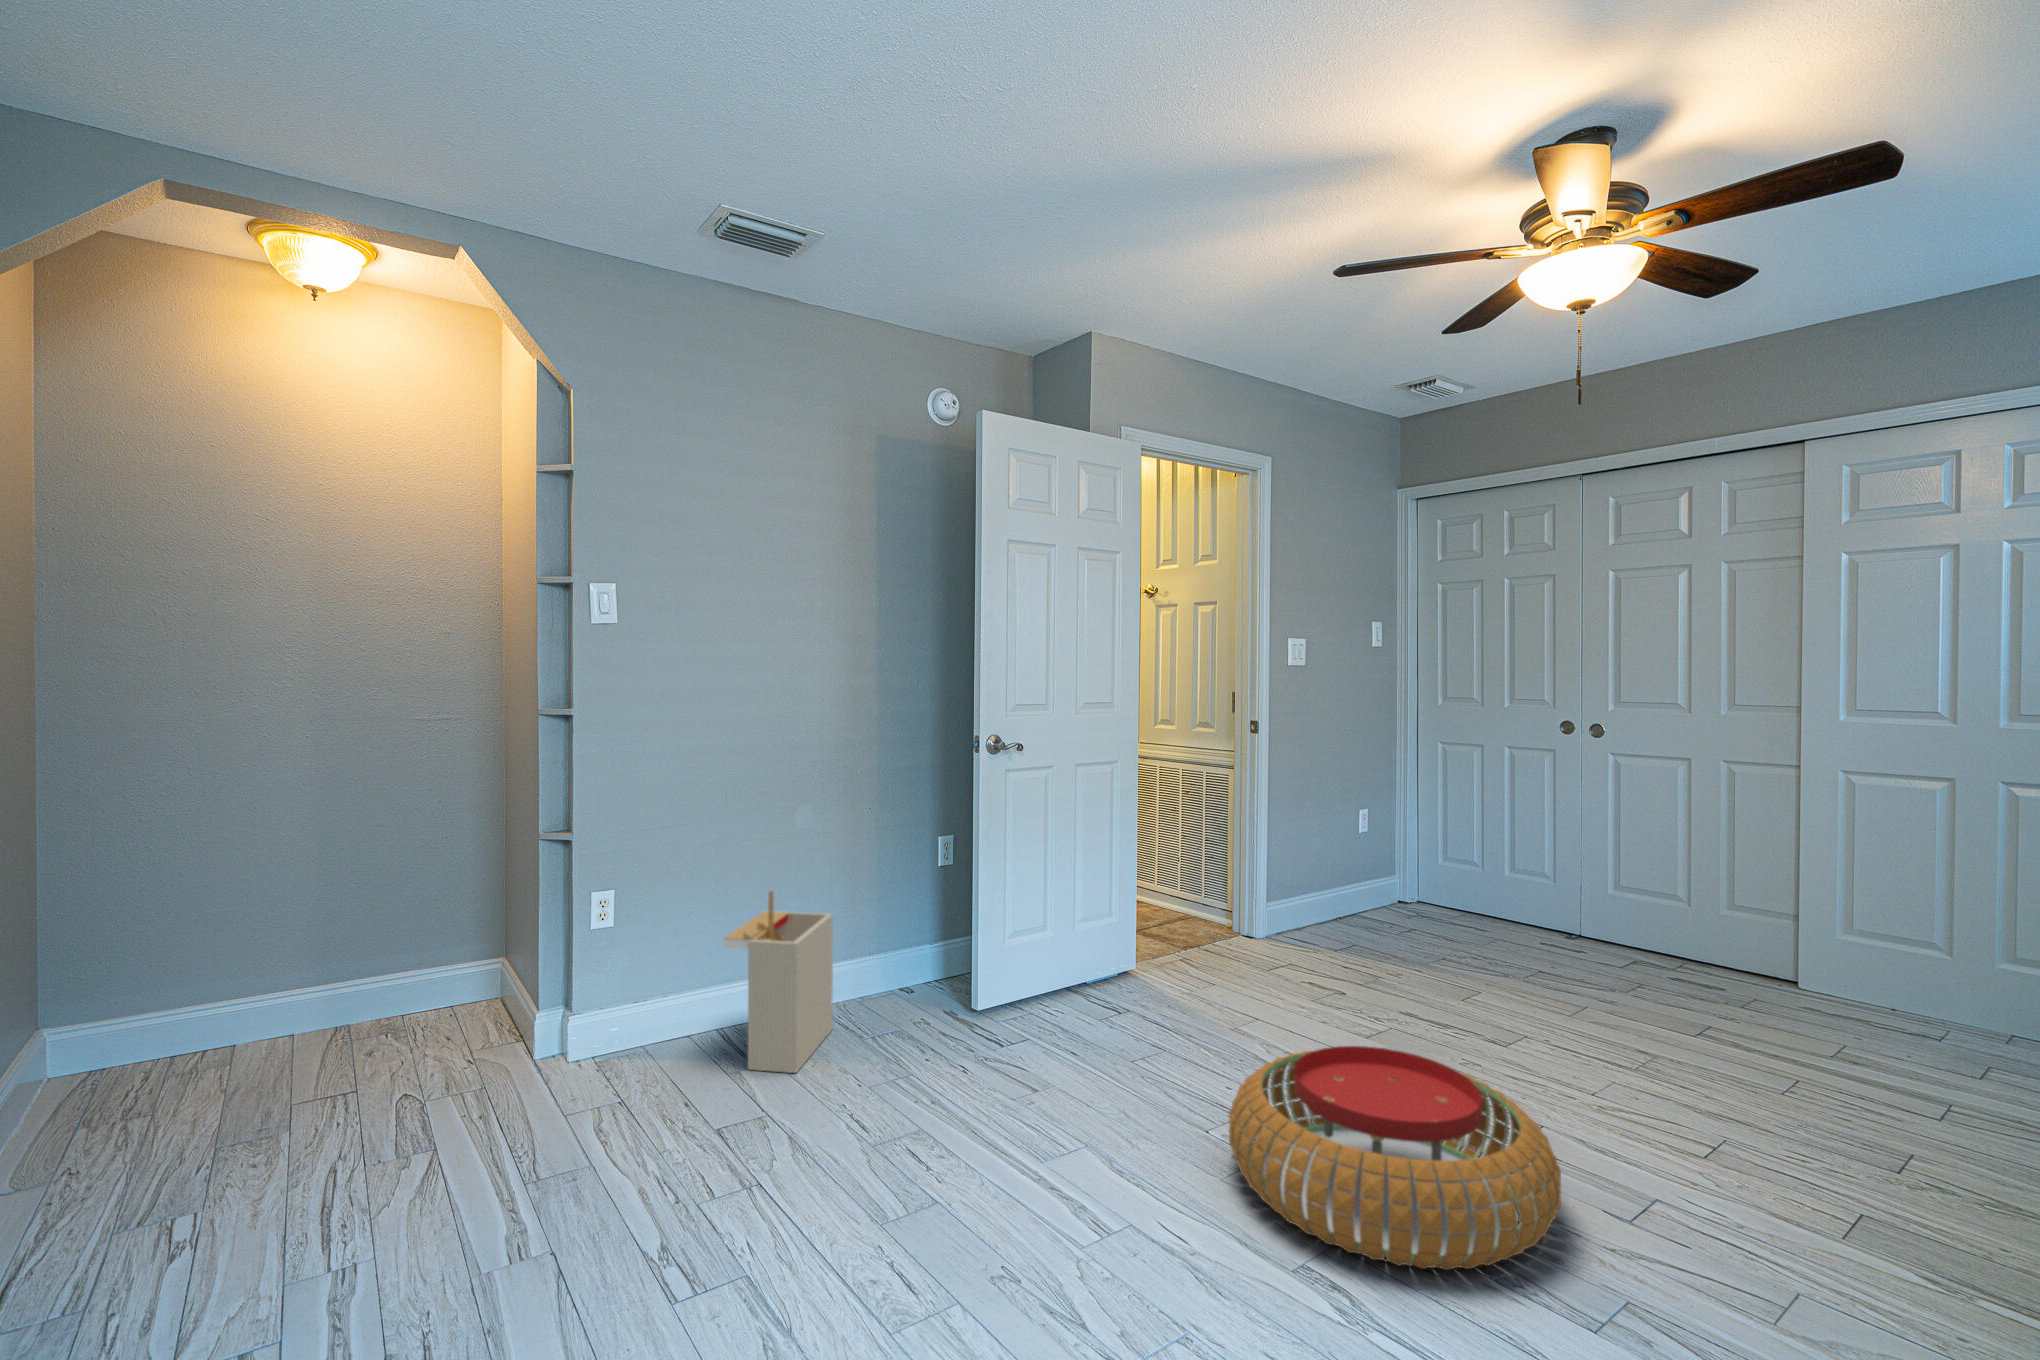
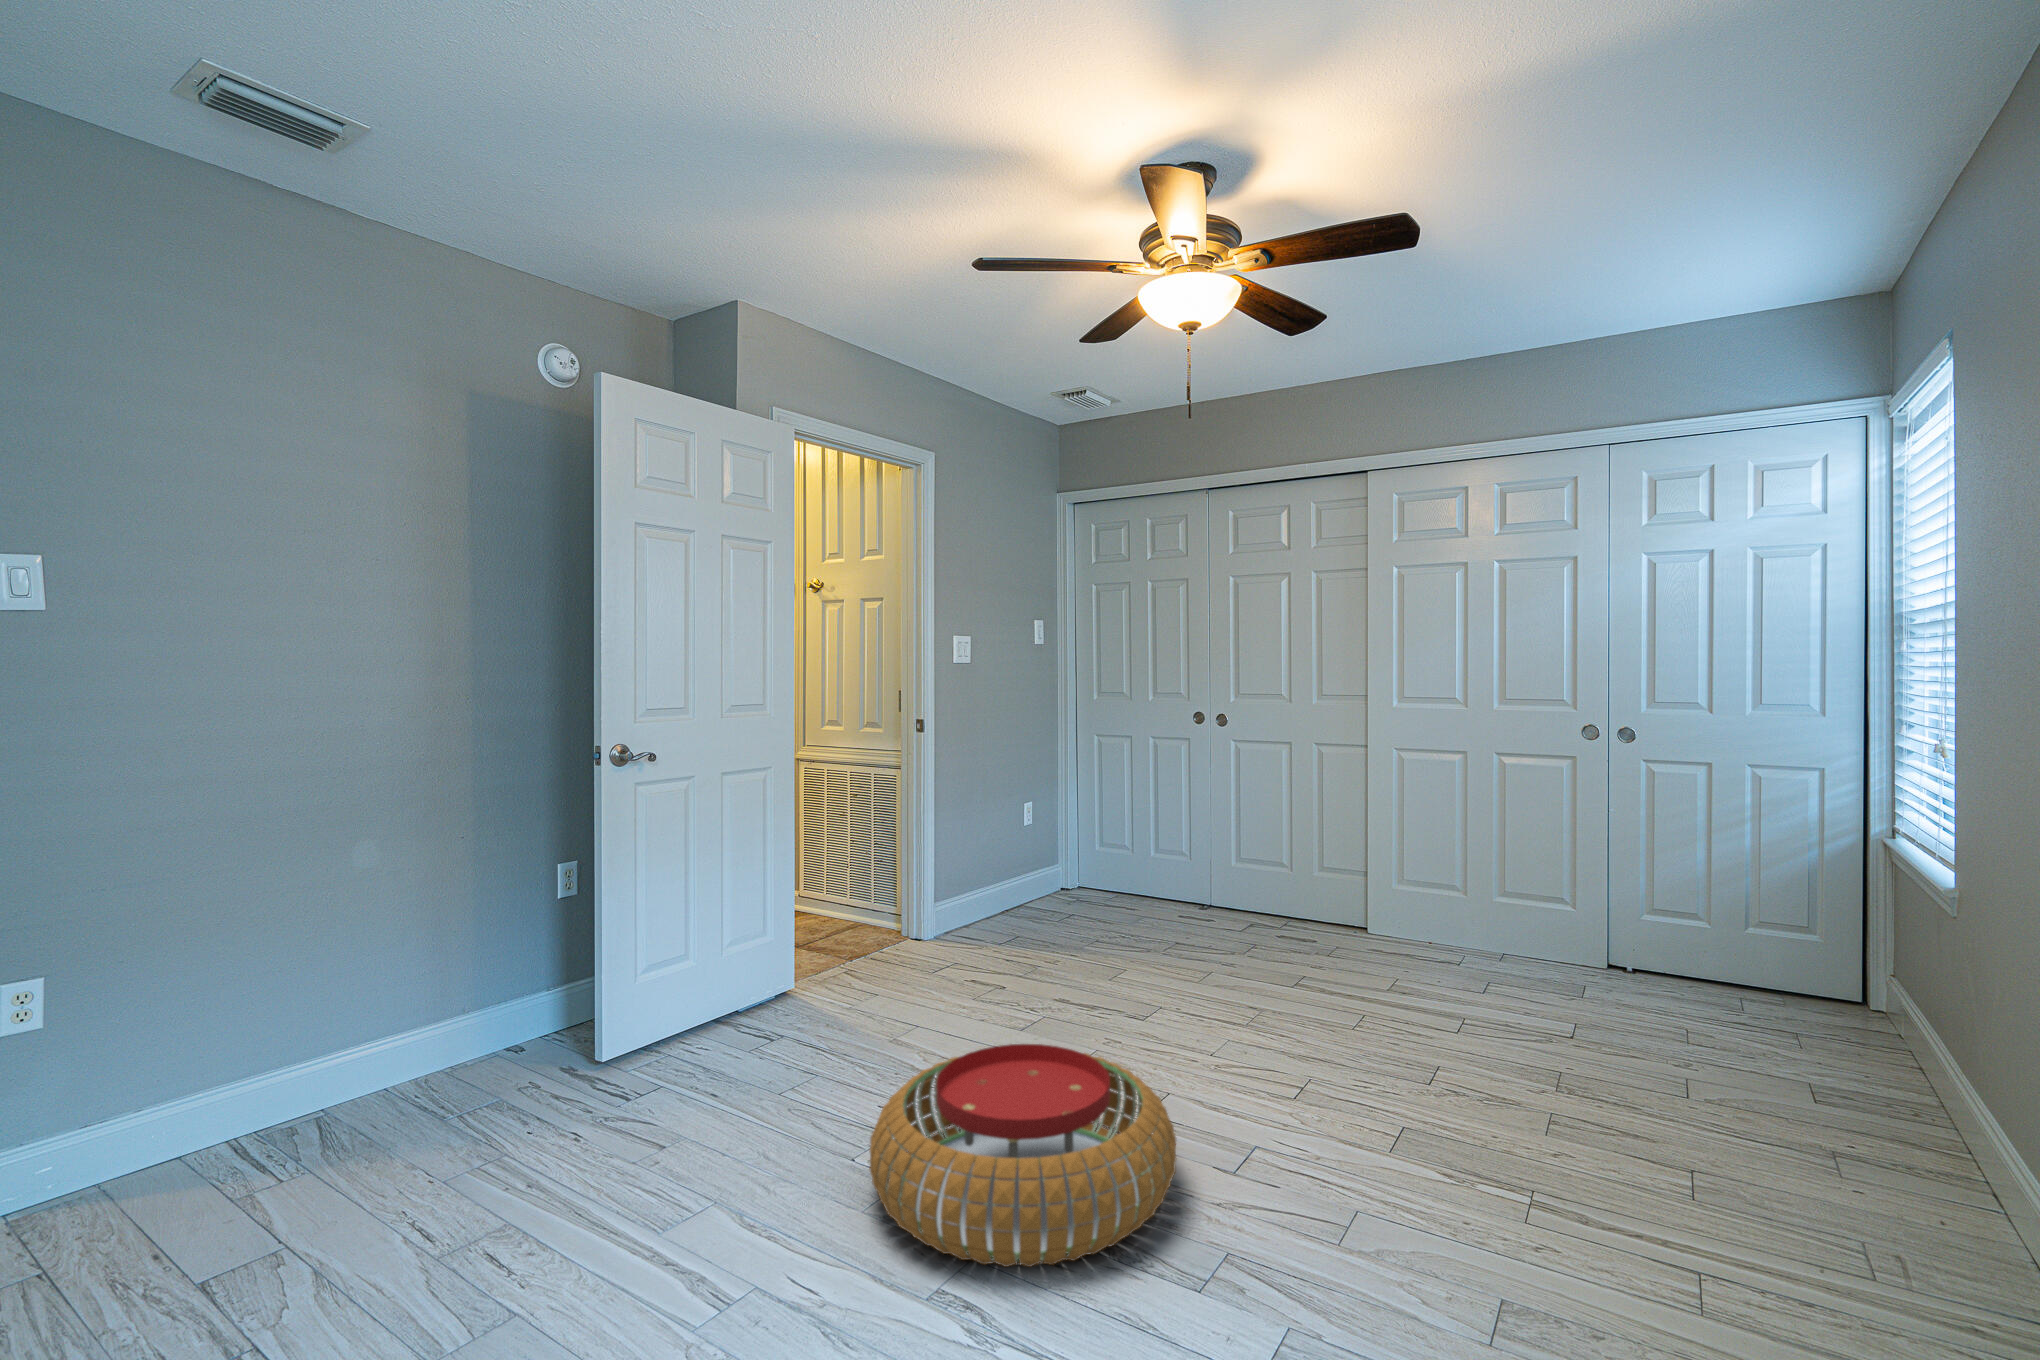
storage bin: present [723,890,833,1073] -> none [226,955,403,1191]

